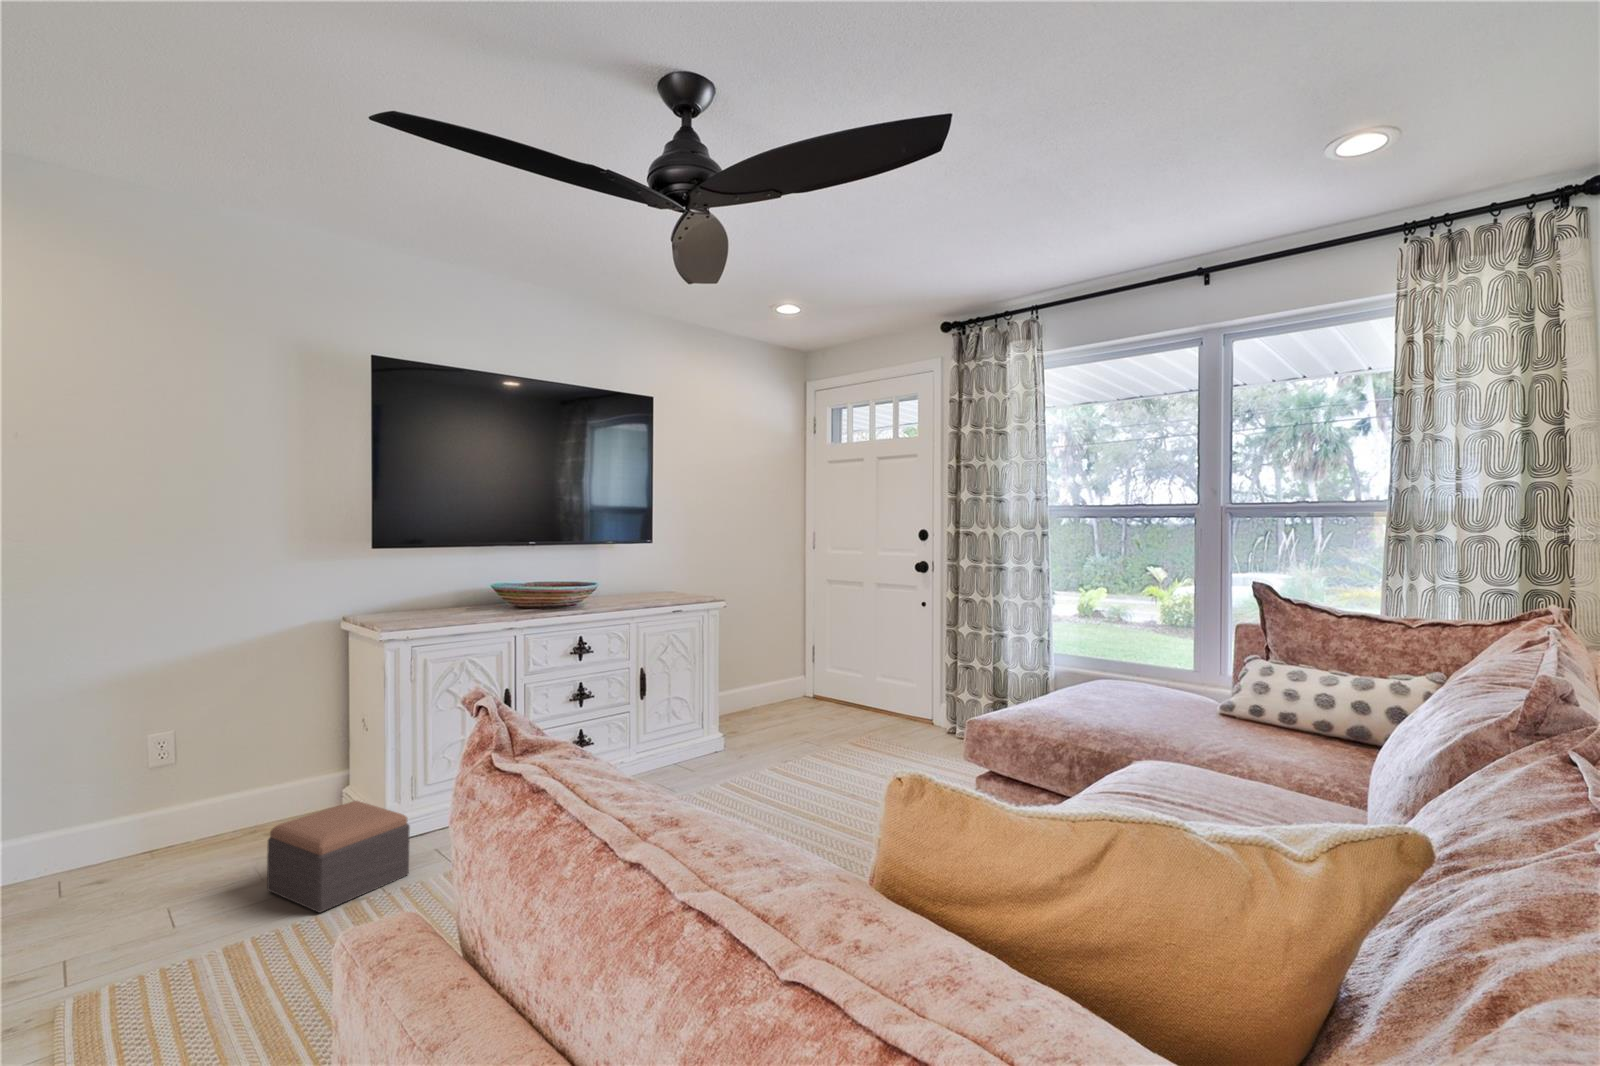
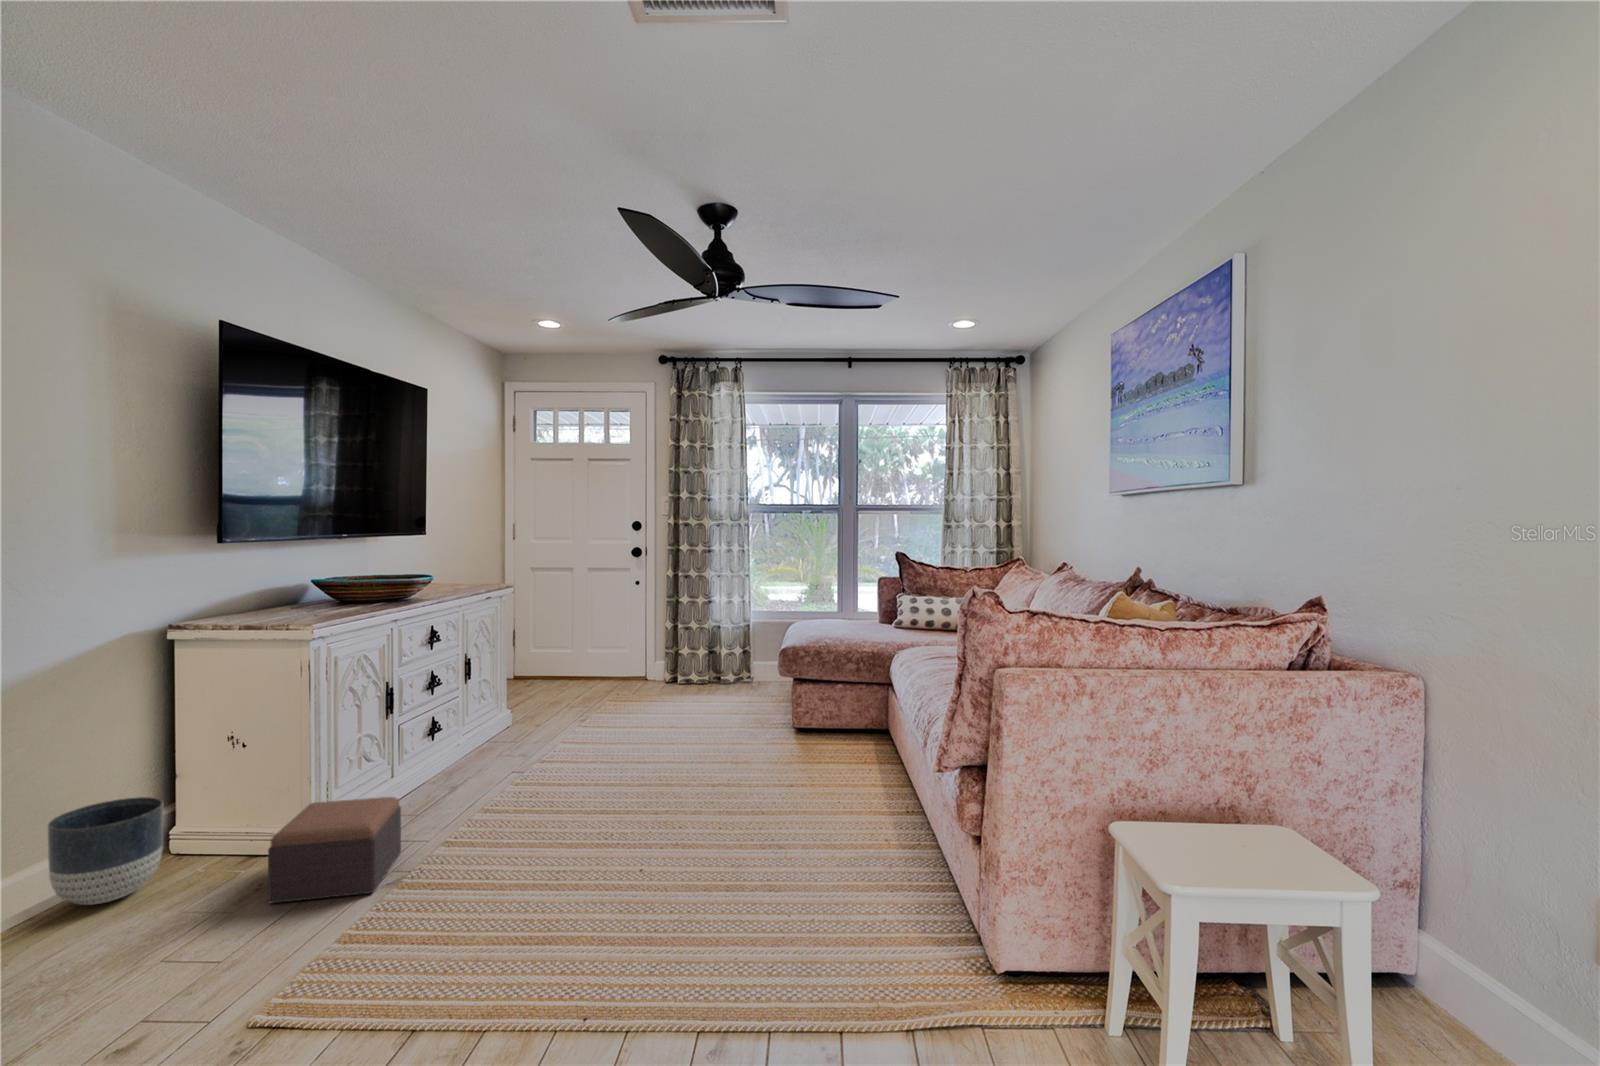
planter: none [199,760,286,846] -> present [48,797,164,905]

